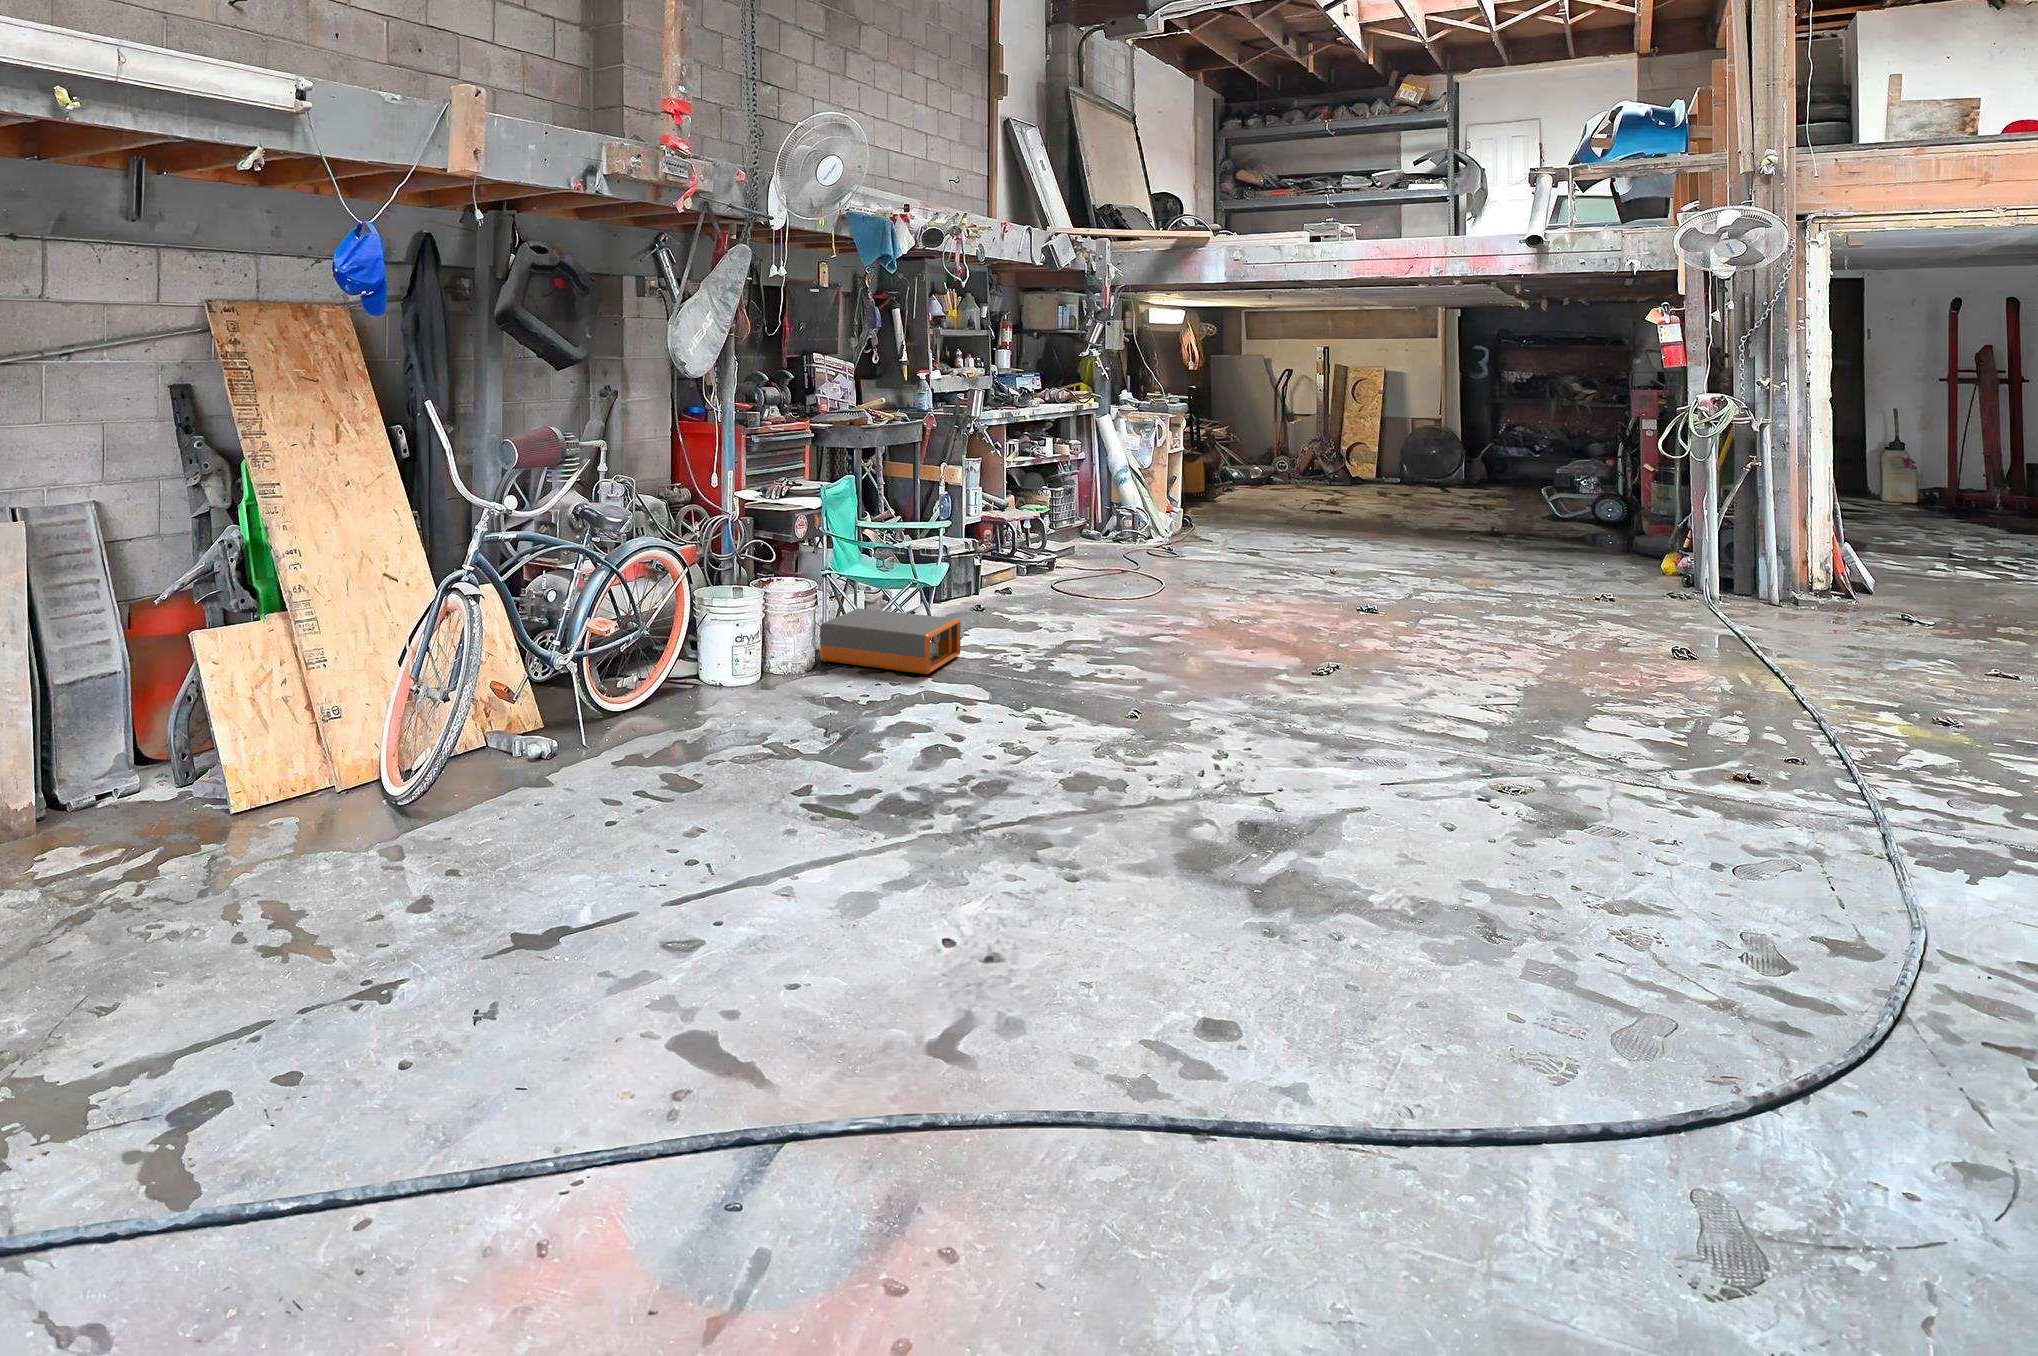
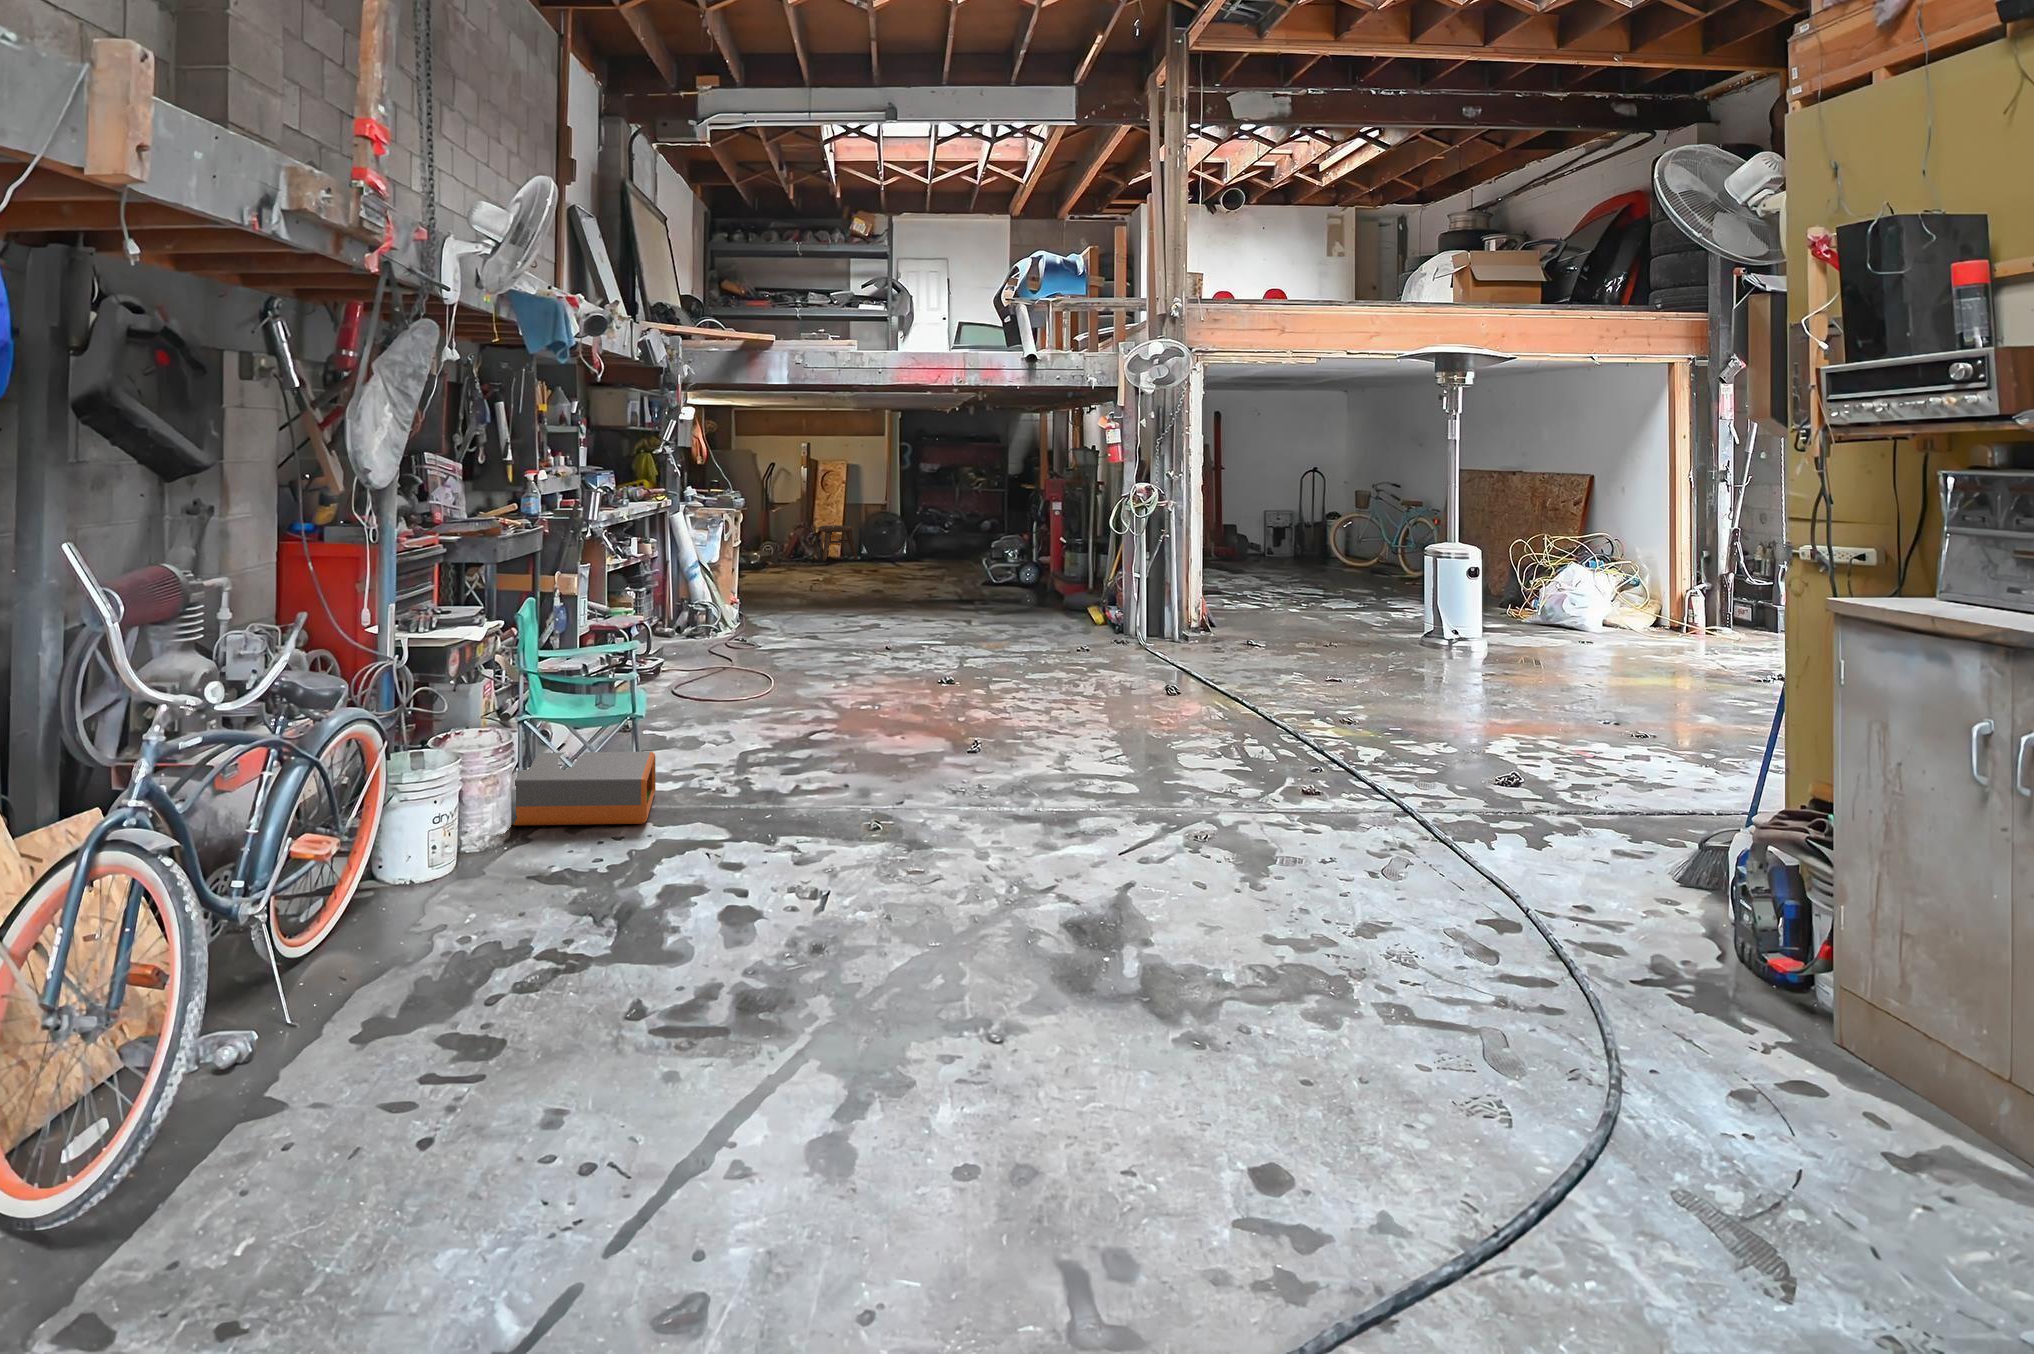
stool: none [1357,442,1410,483] -> present [818,525,858,561]

